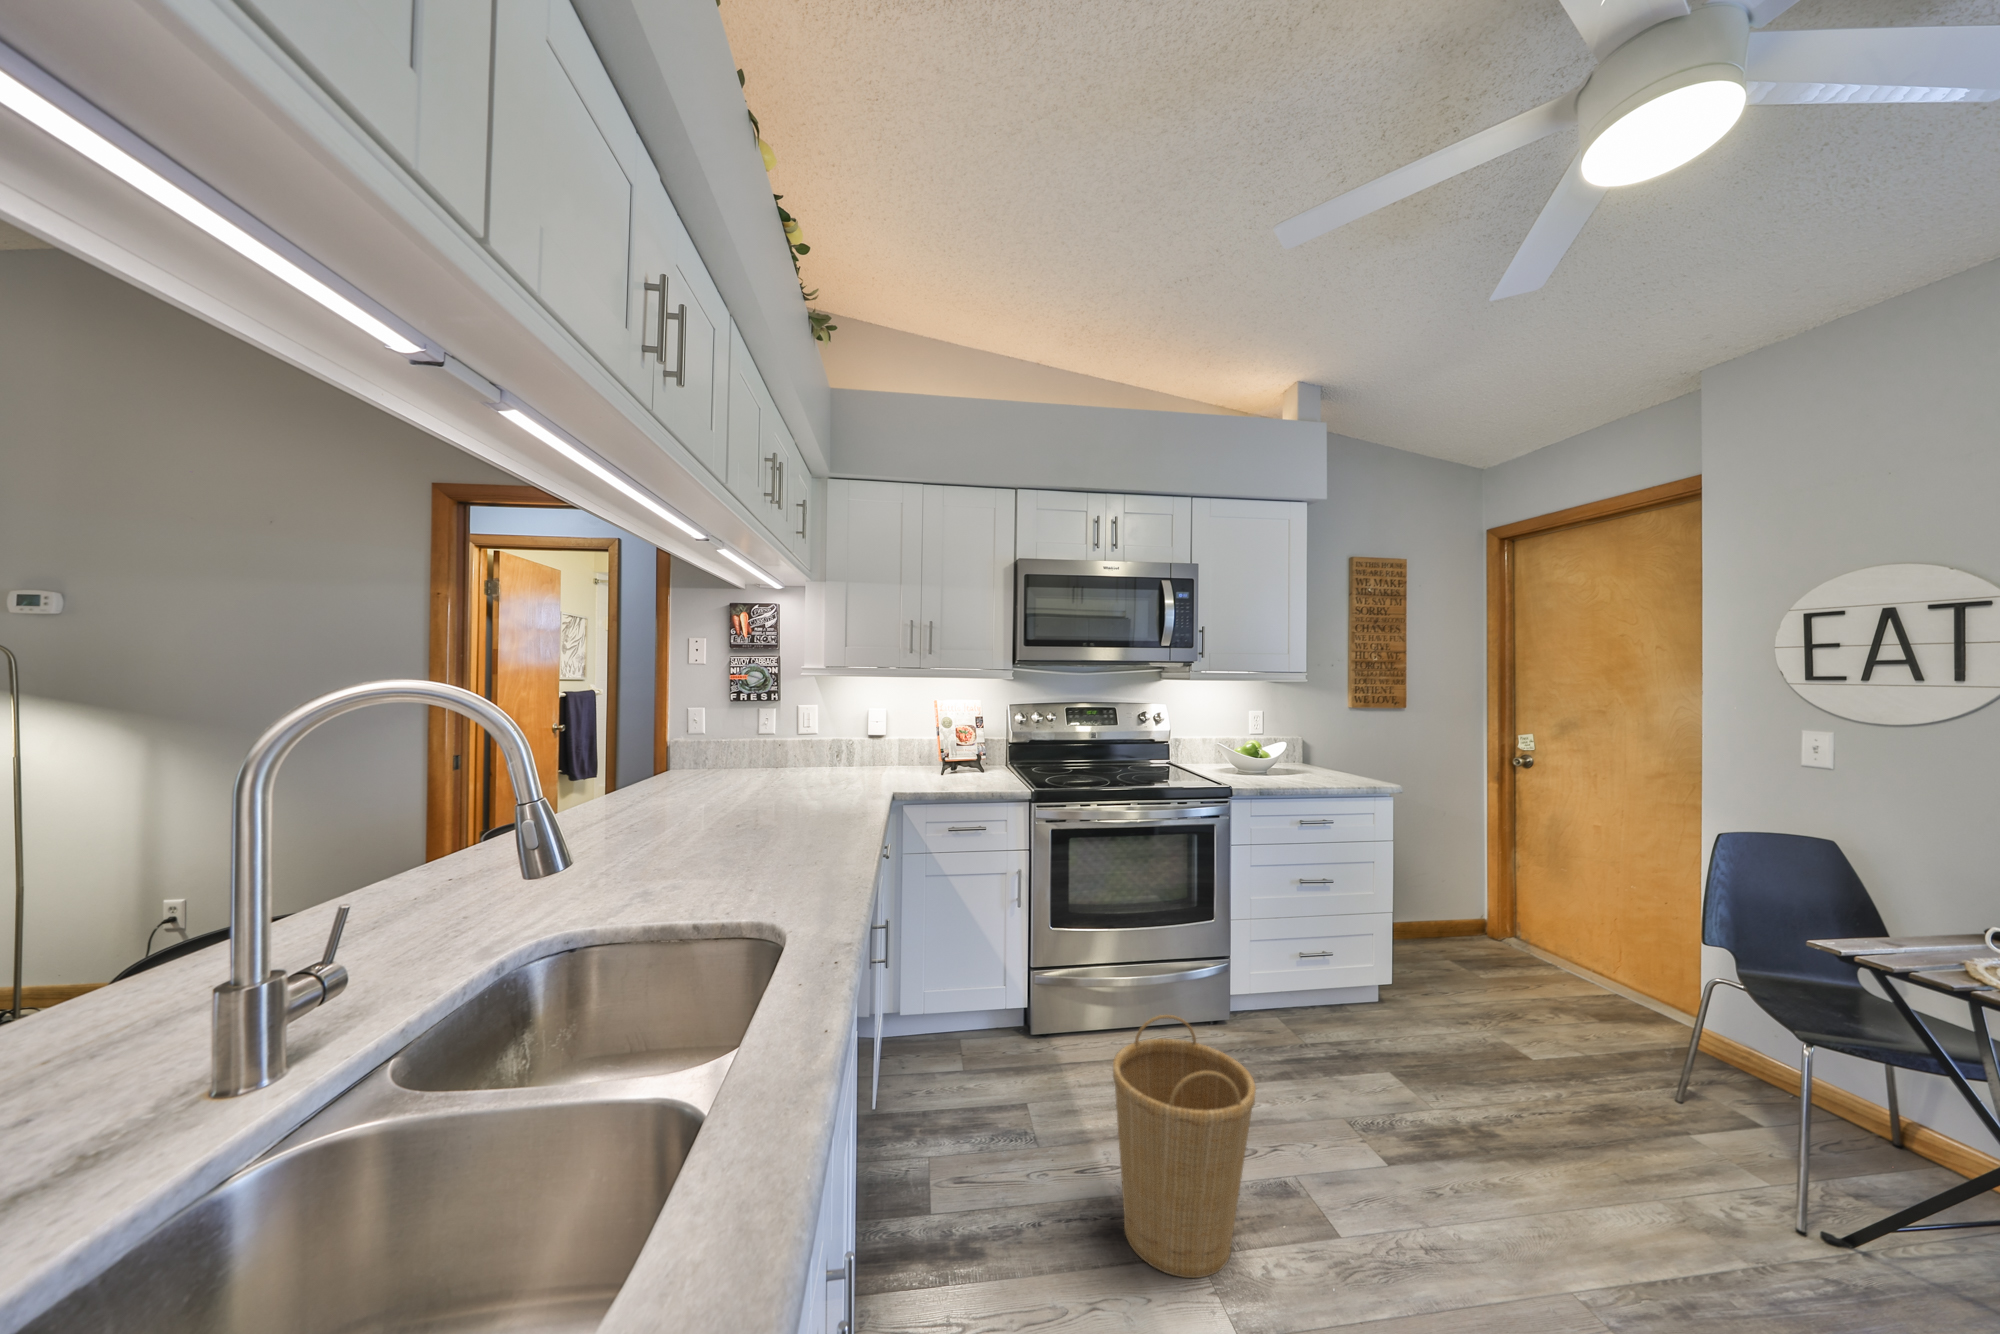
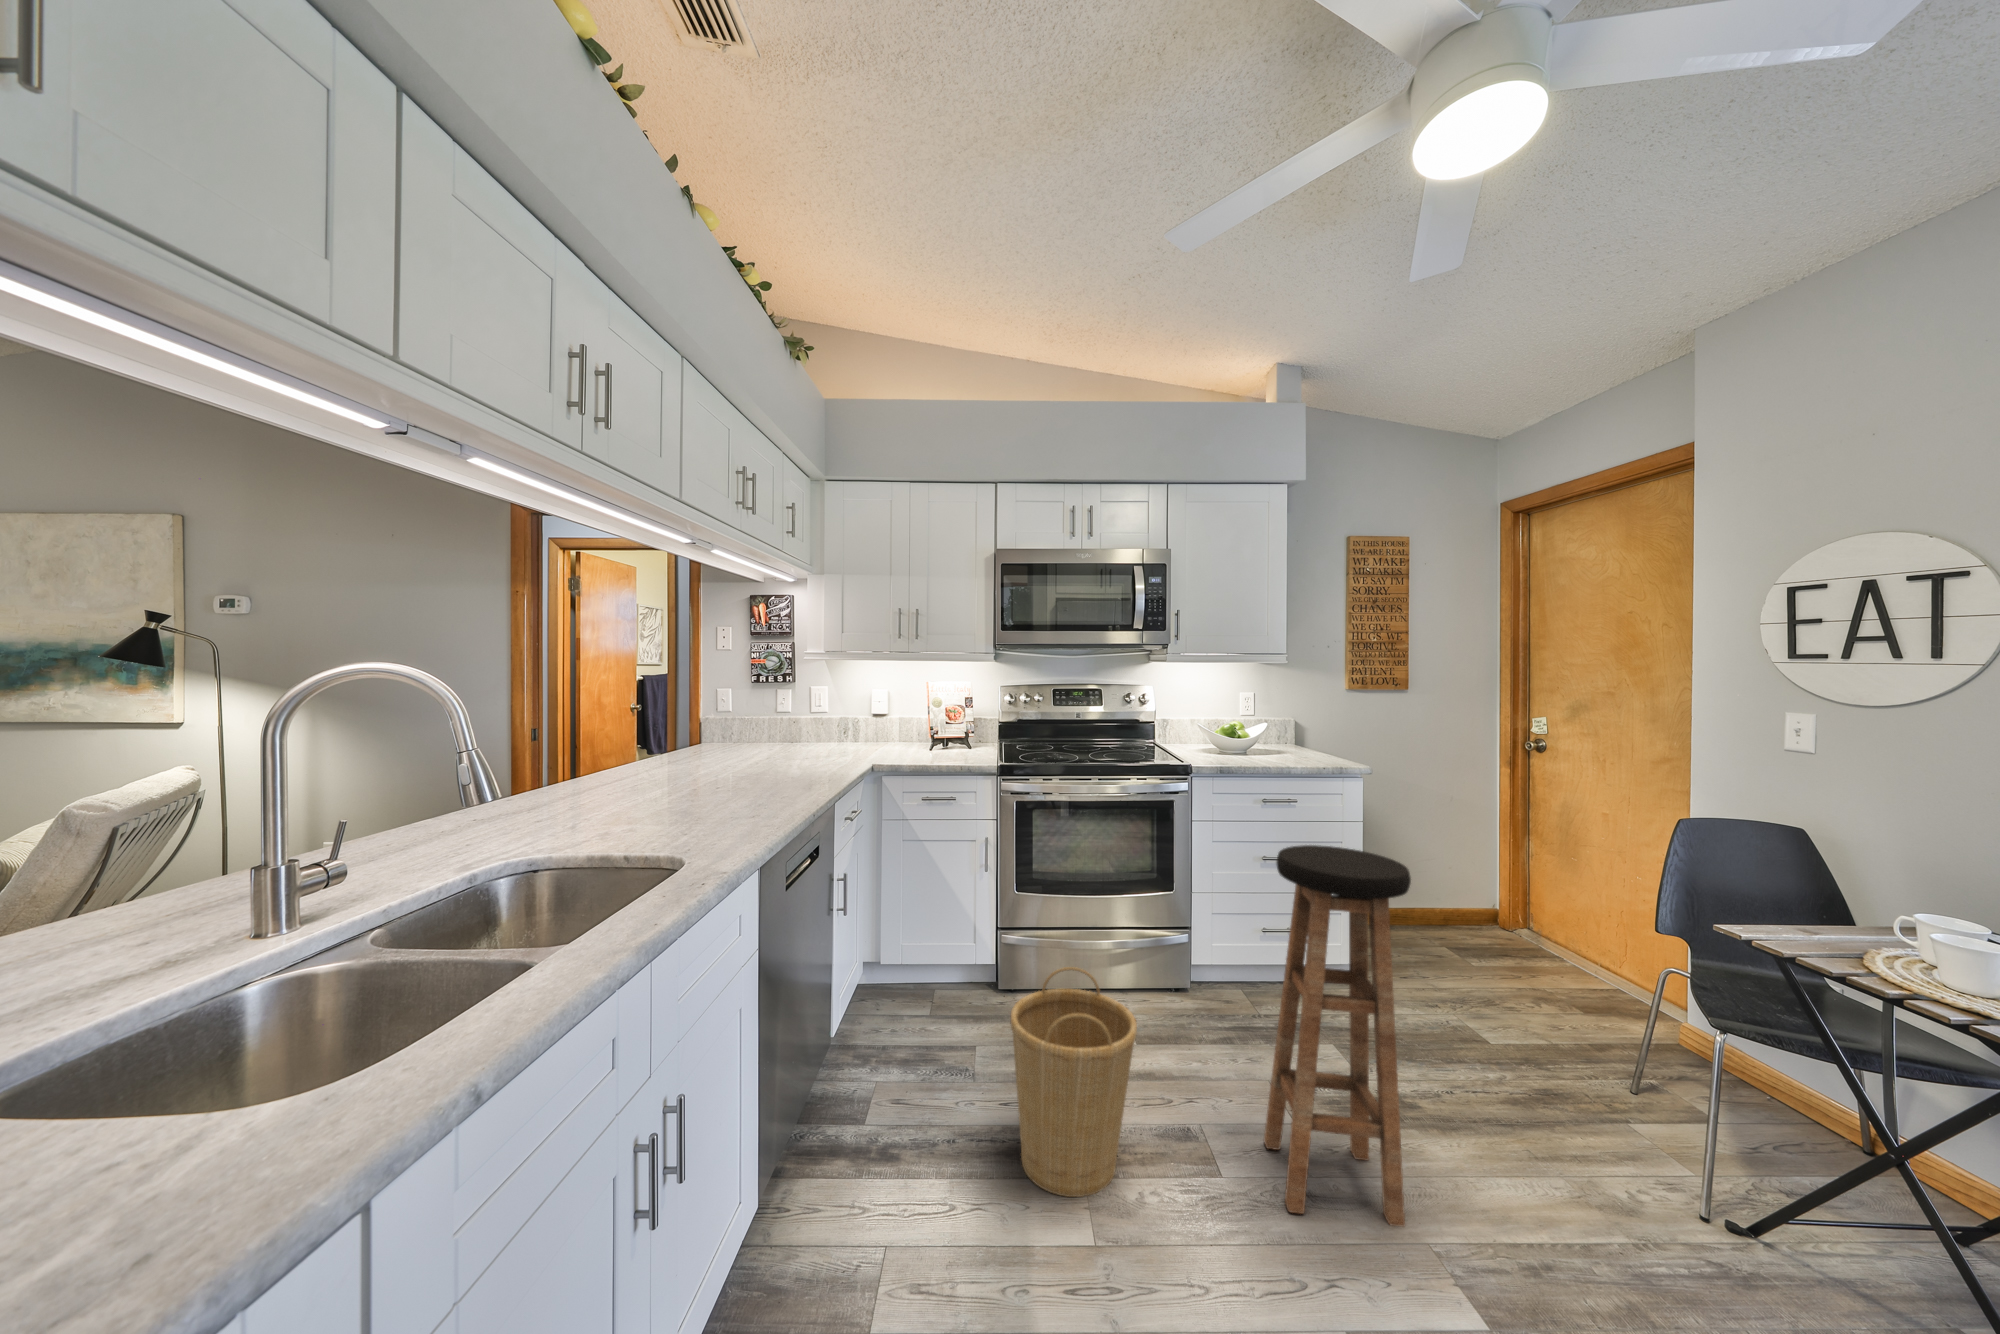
bar stool: none [1367,873,1543,1276] -> present [1264,845,1411,1226]

